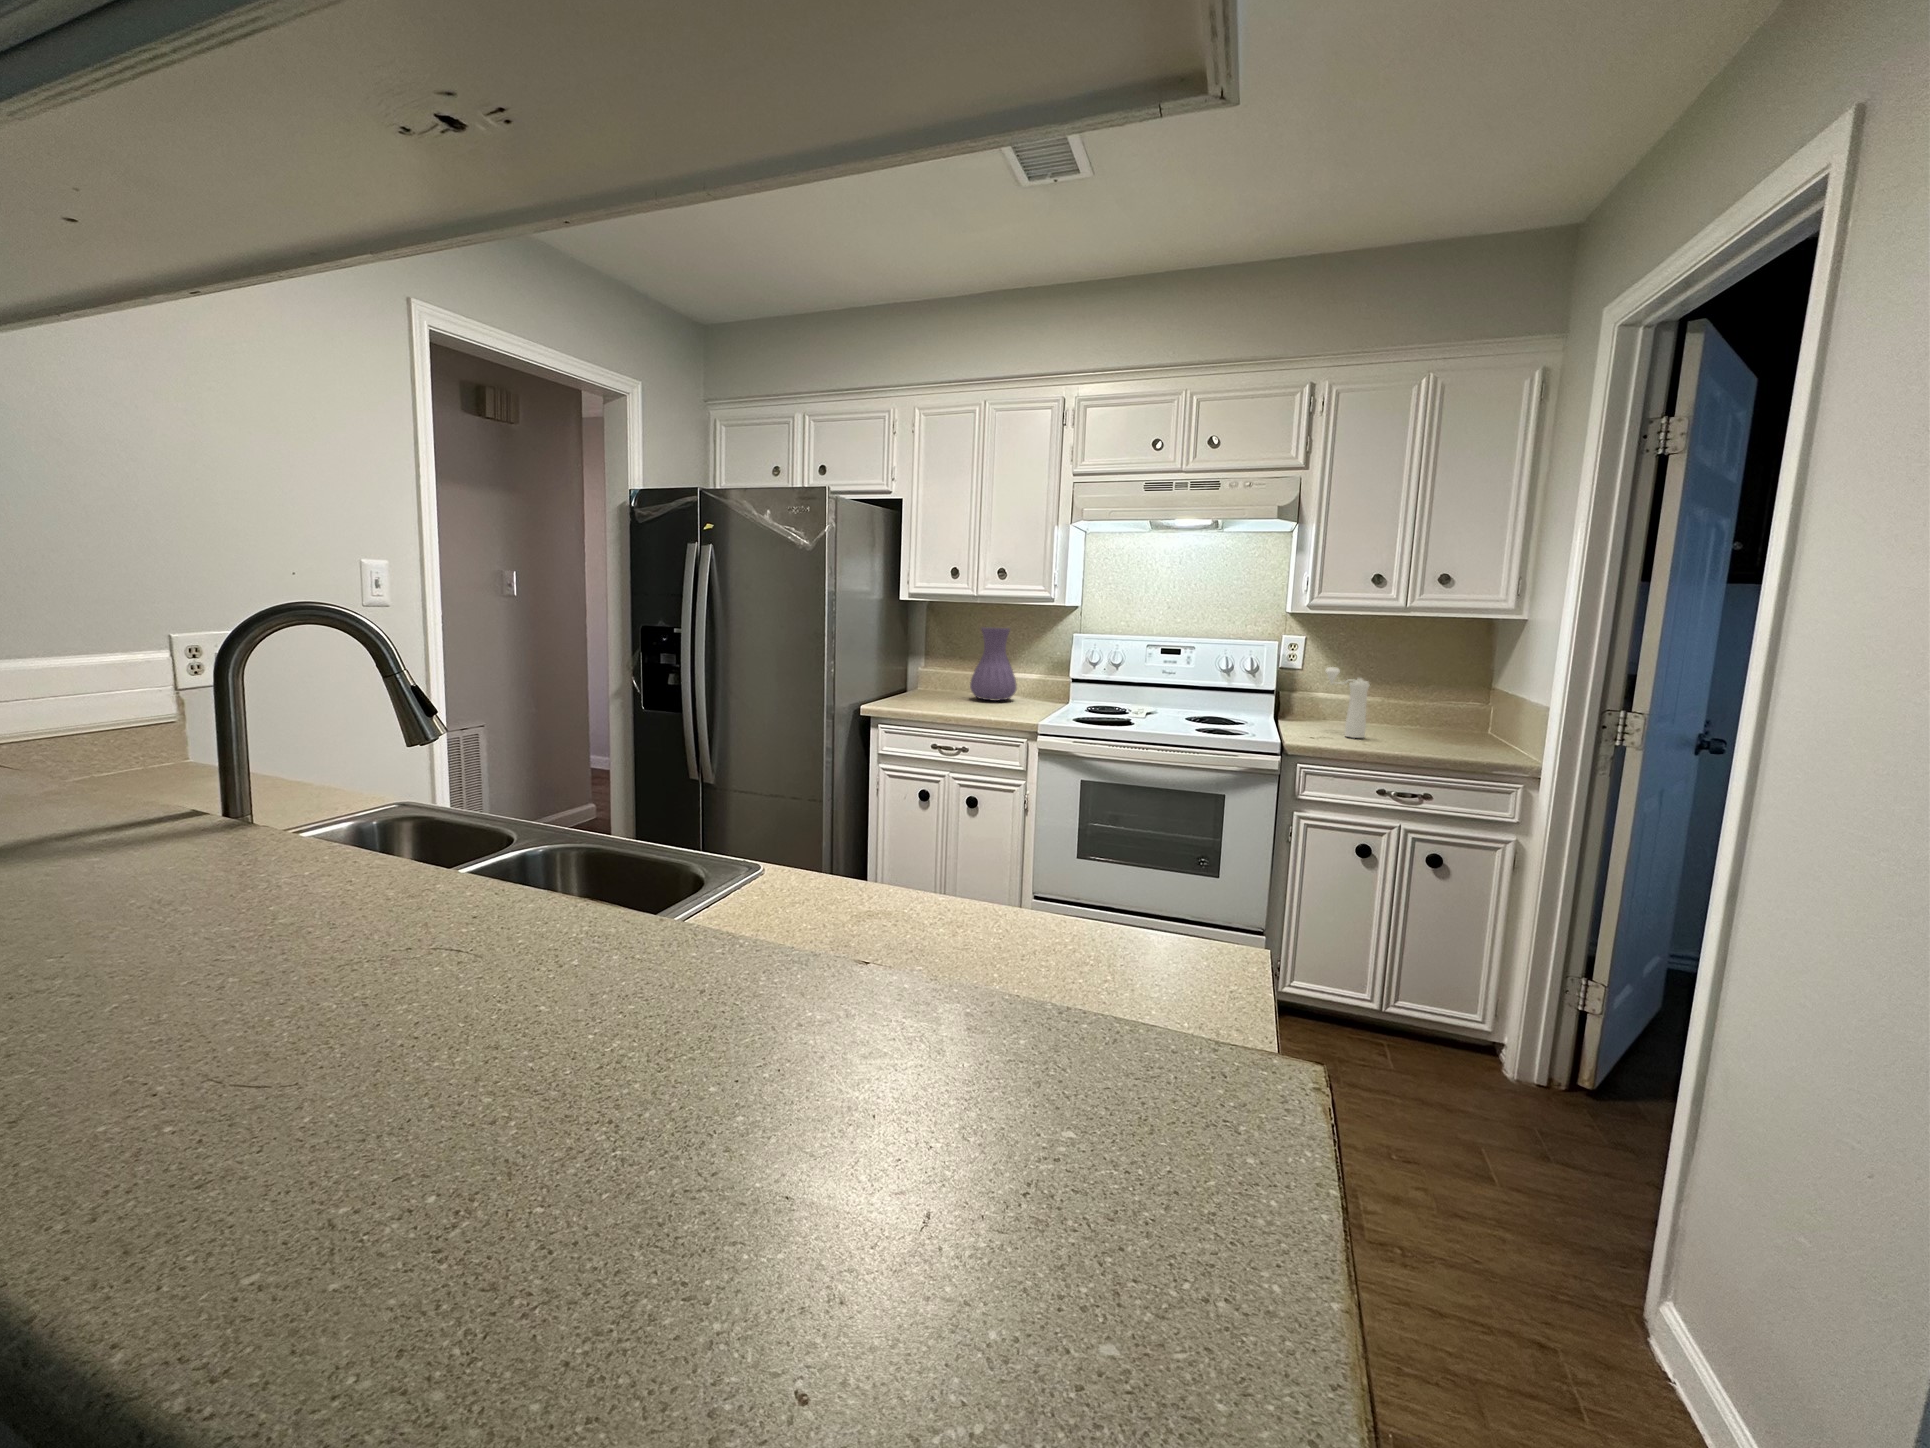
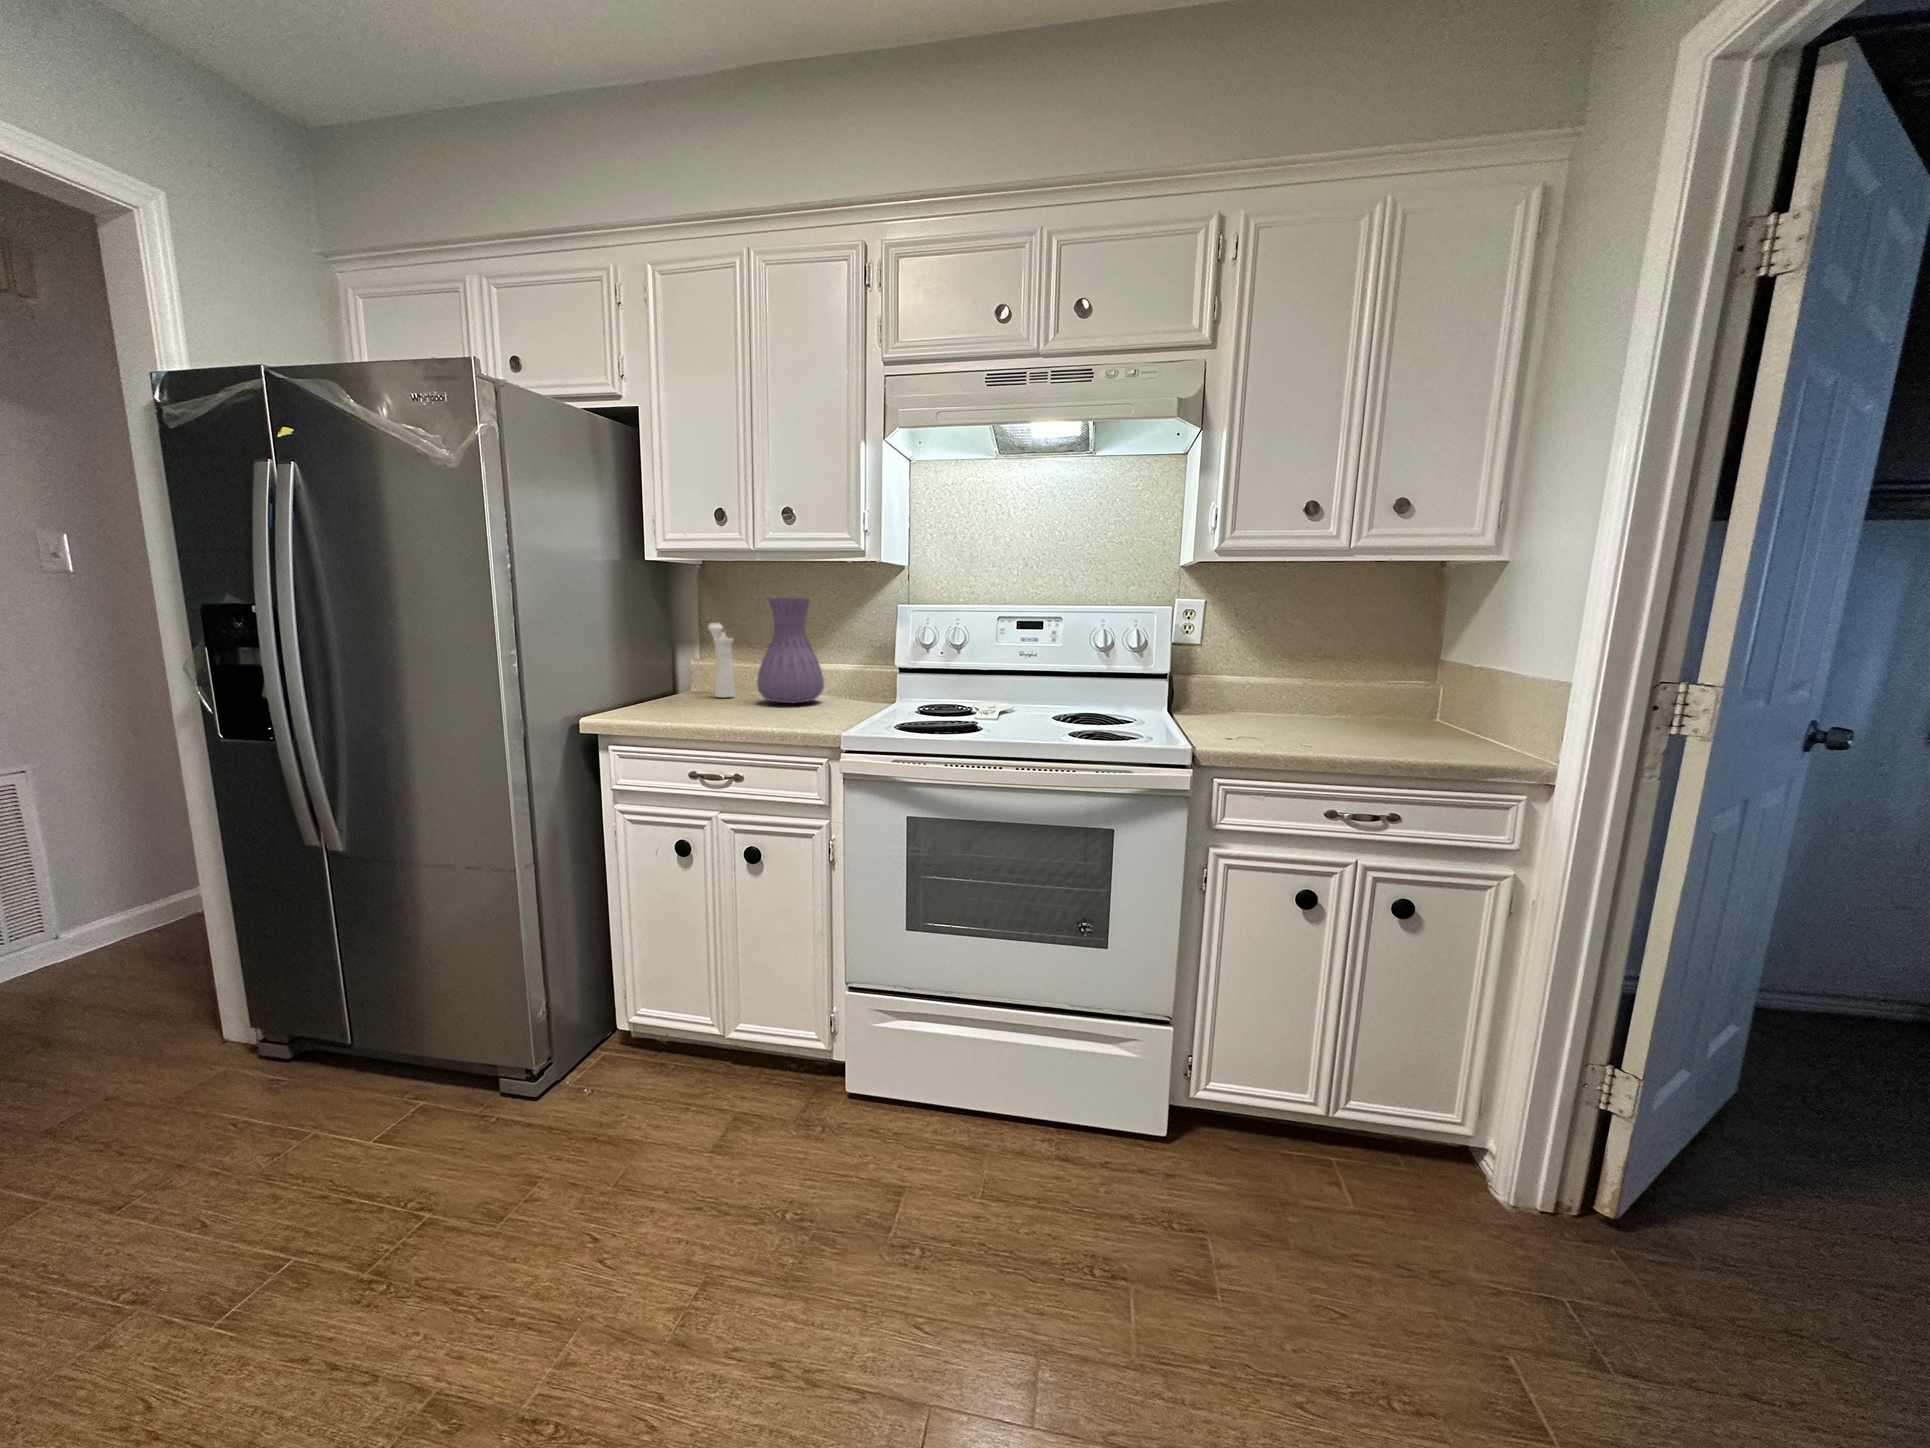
pepper mill: present [1326,667,1370,738] -> present [708,623,735,697]

